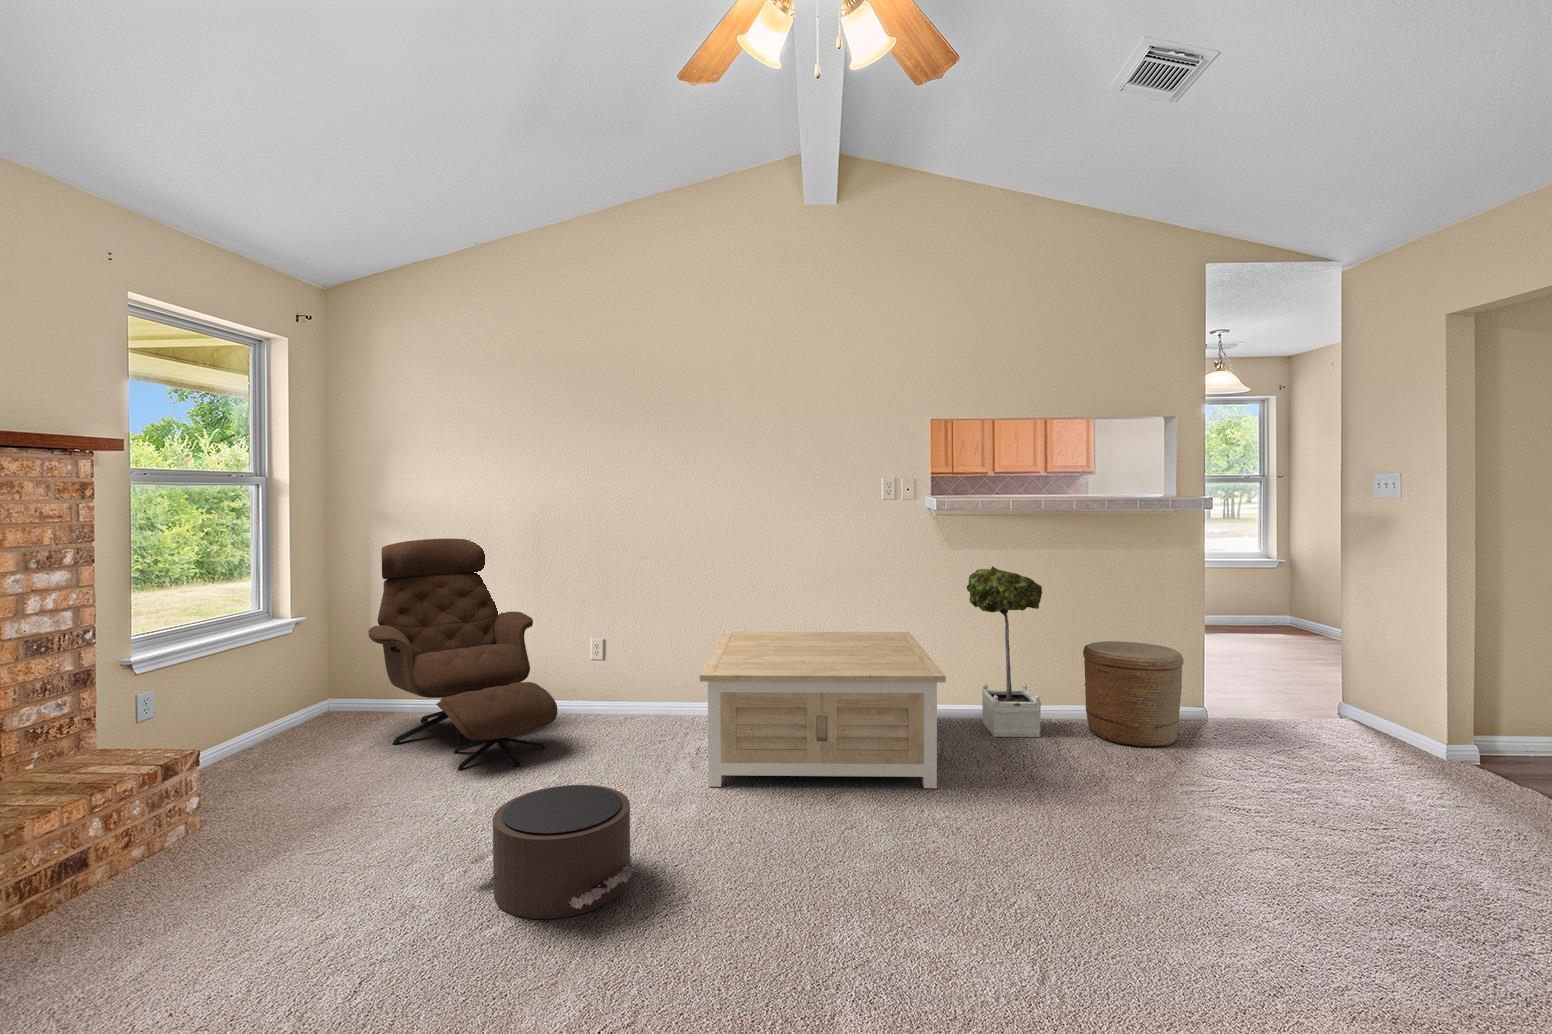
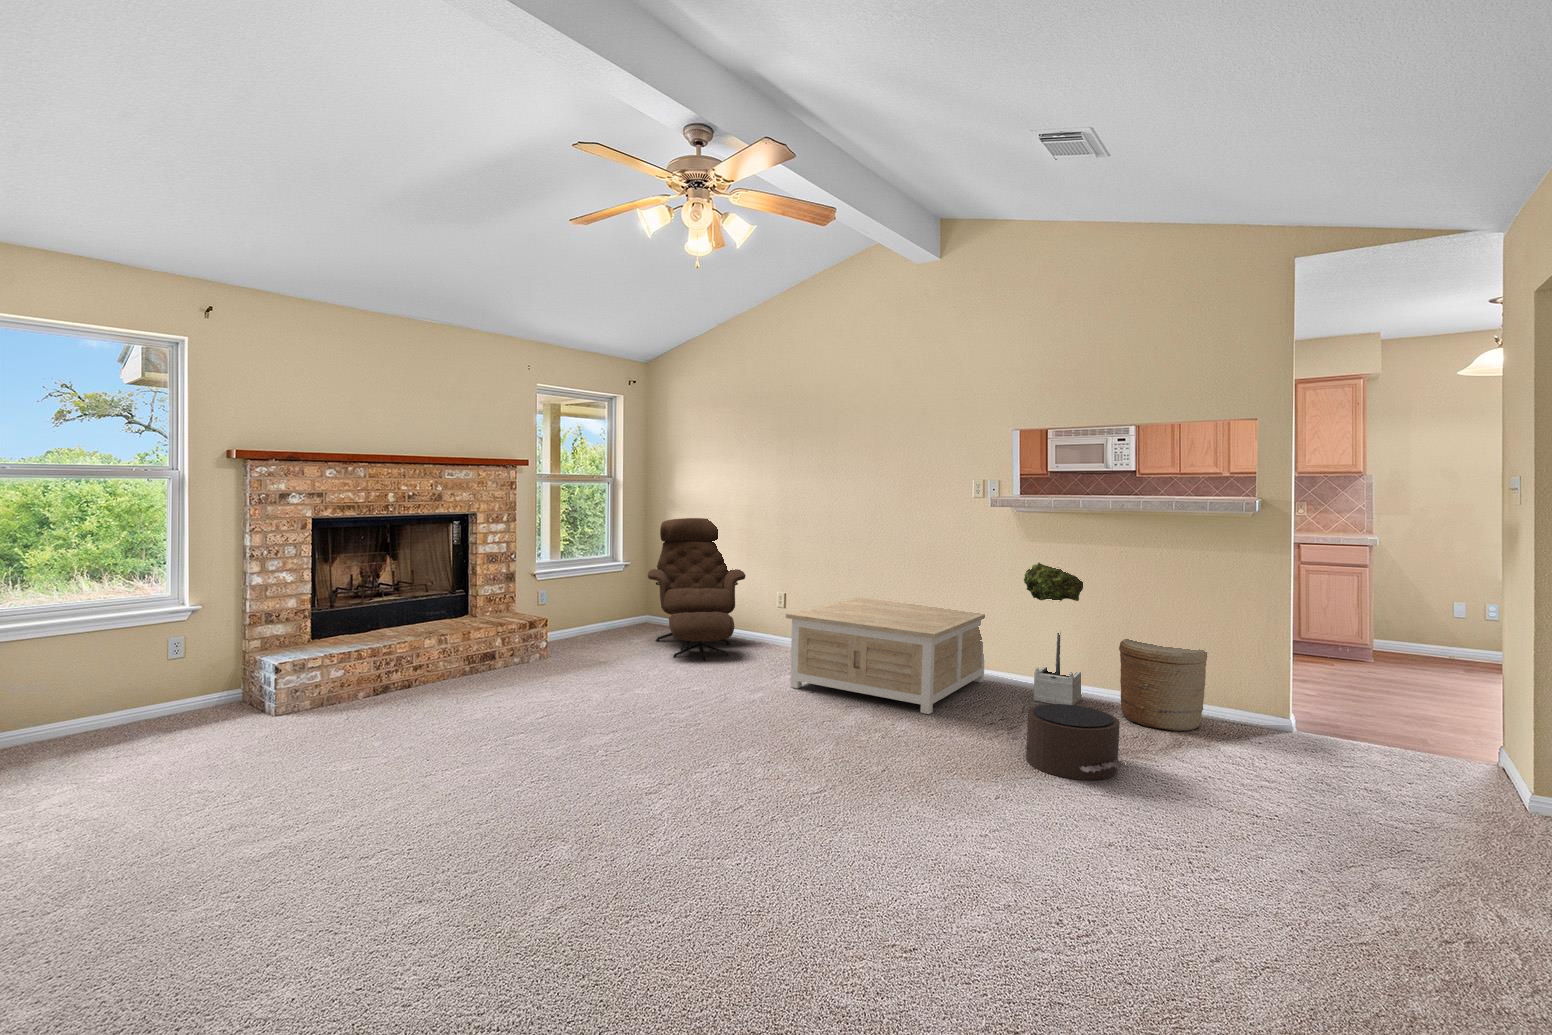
pouf: present [468,785,639,919] -> present [1009,704,1123,780]

